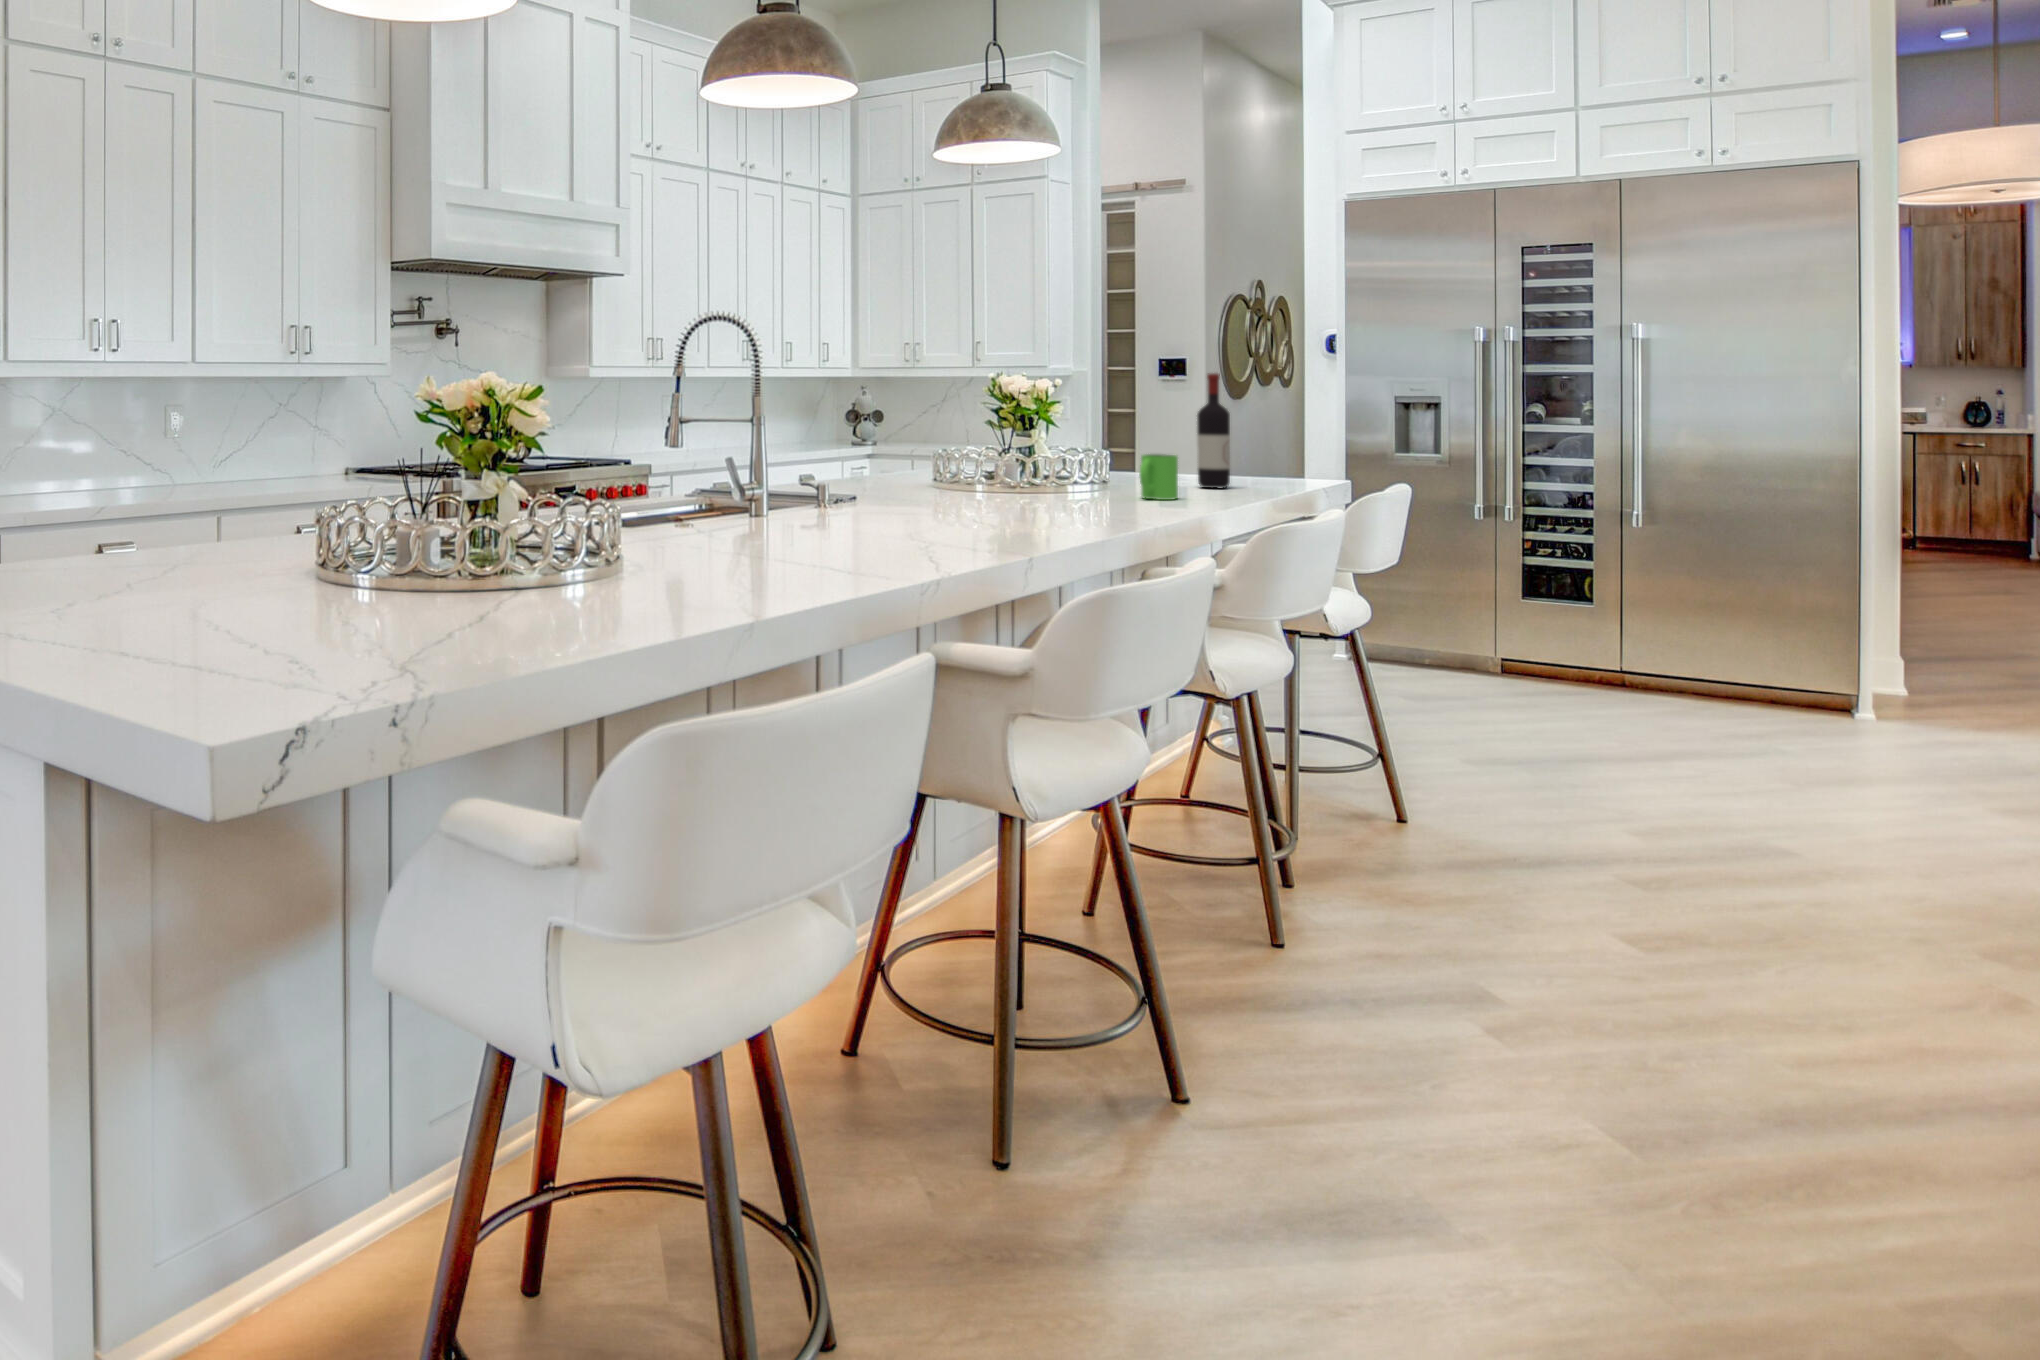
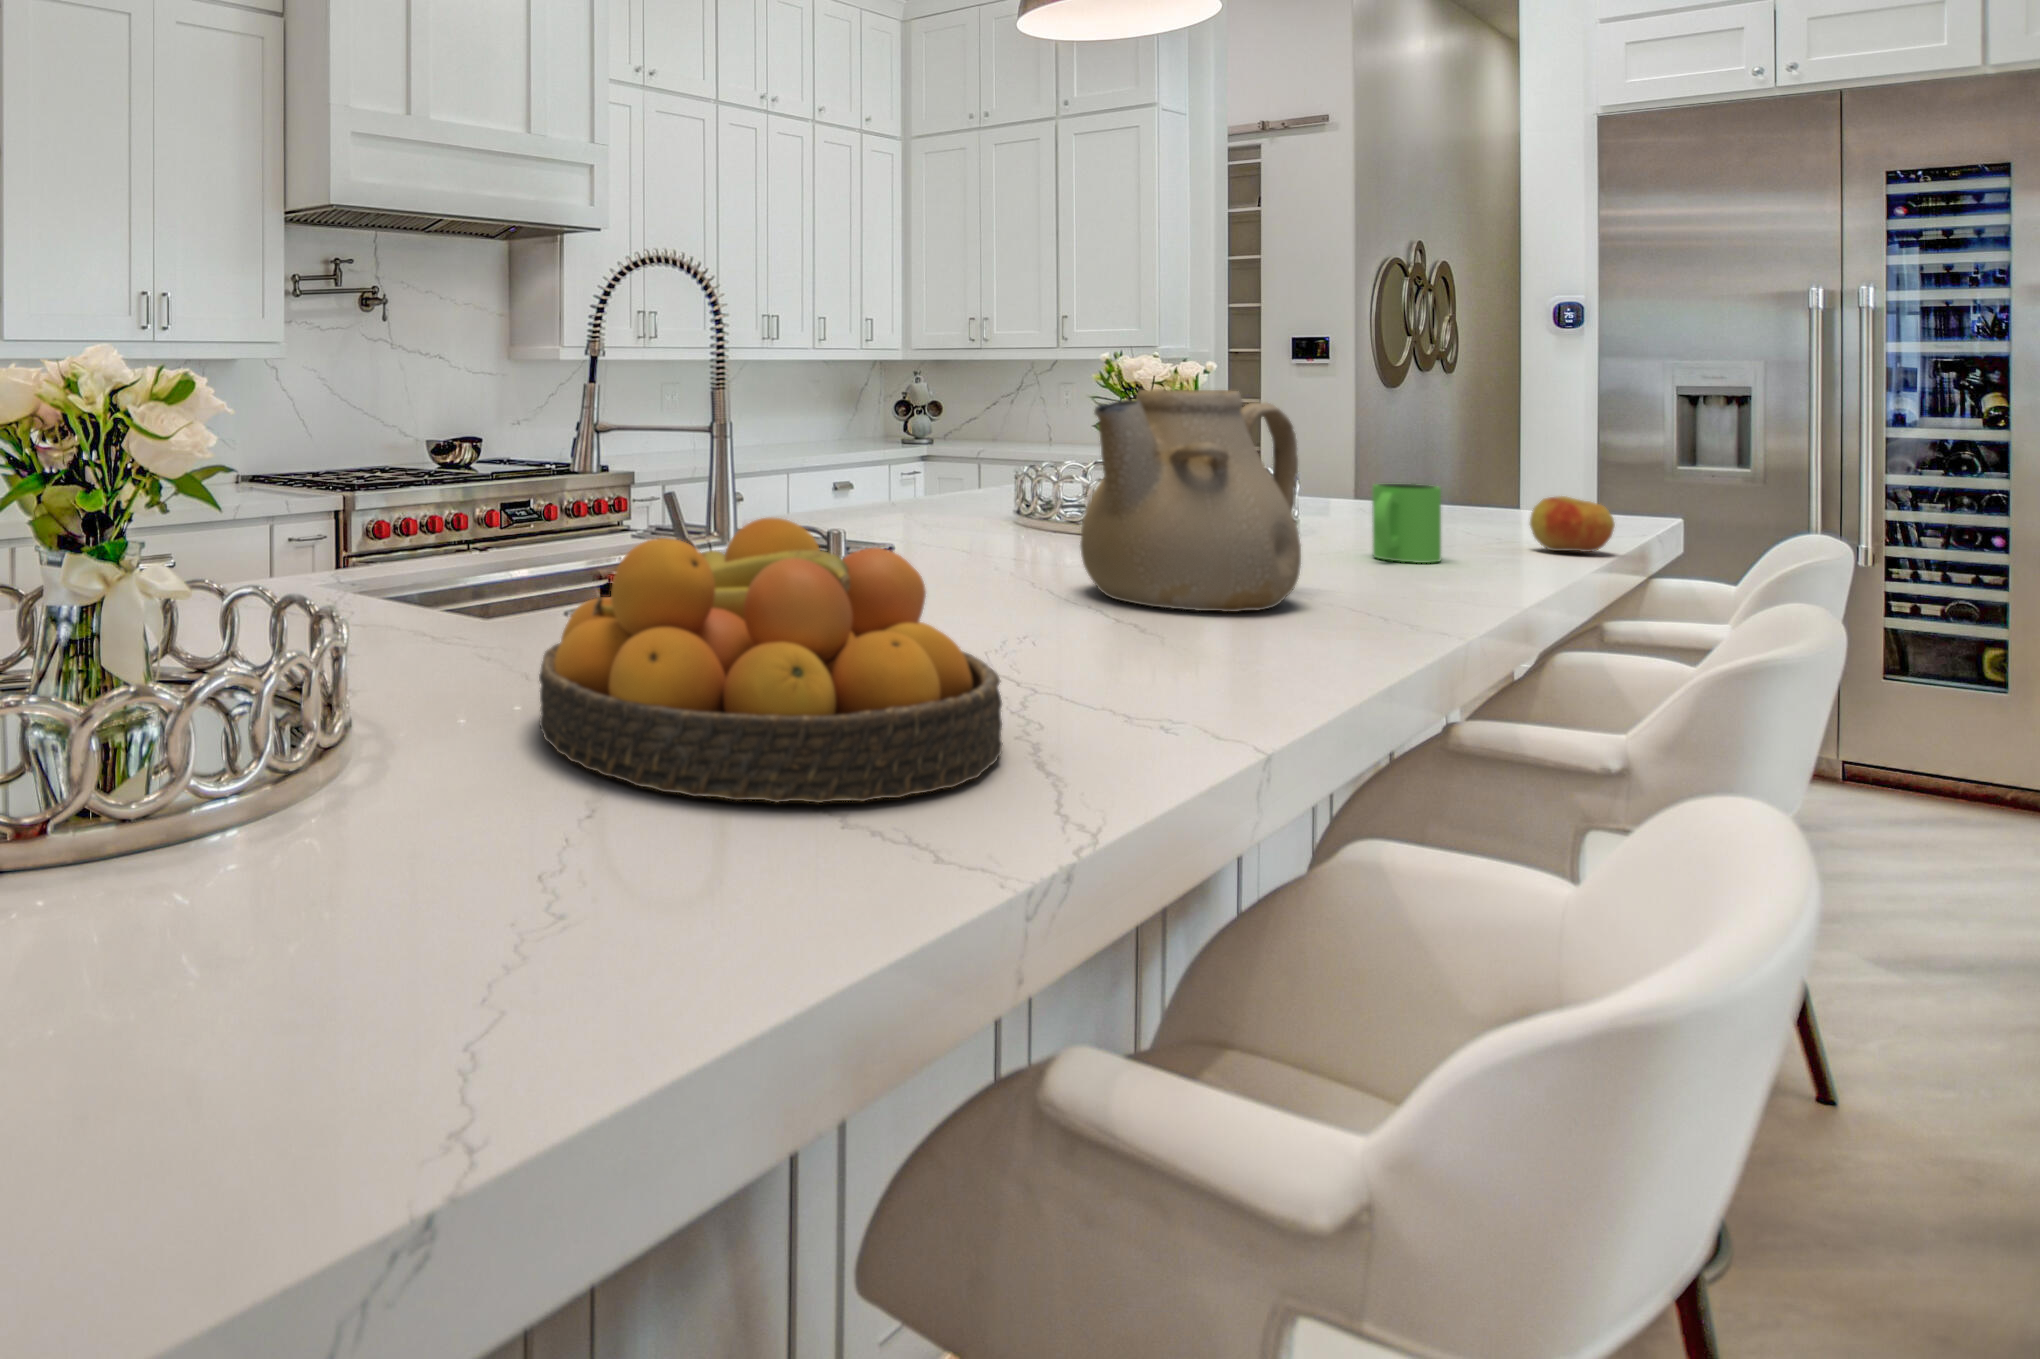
wine bottle: present [1197,373,1230,488] -> none [1450,349,1510,536]
teapot: none [971,398,1089,518] -> present [1080,389,1301,612]
fruit bowl: none [718,458,927,567] -> present [539,518,1002,803]
apple: none [1233,462,1277,494] -> present [1530,496,1615,552]

